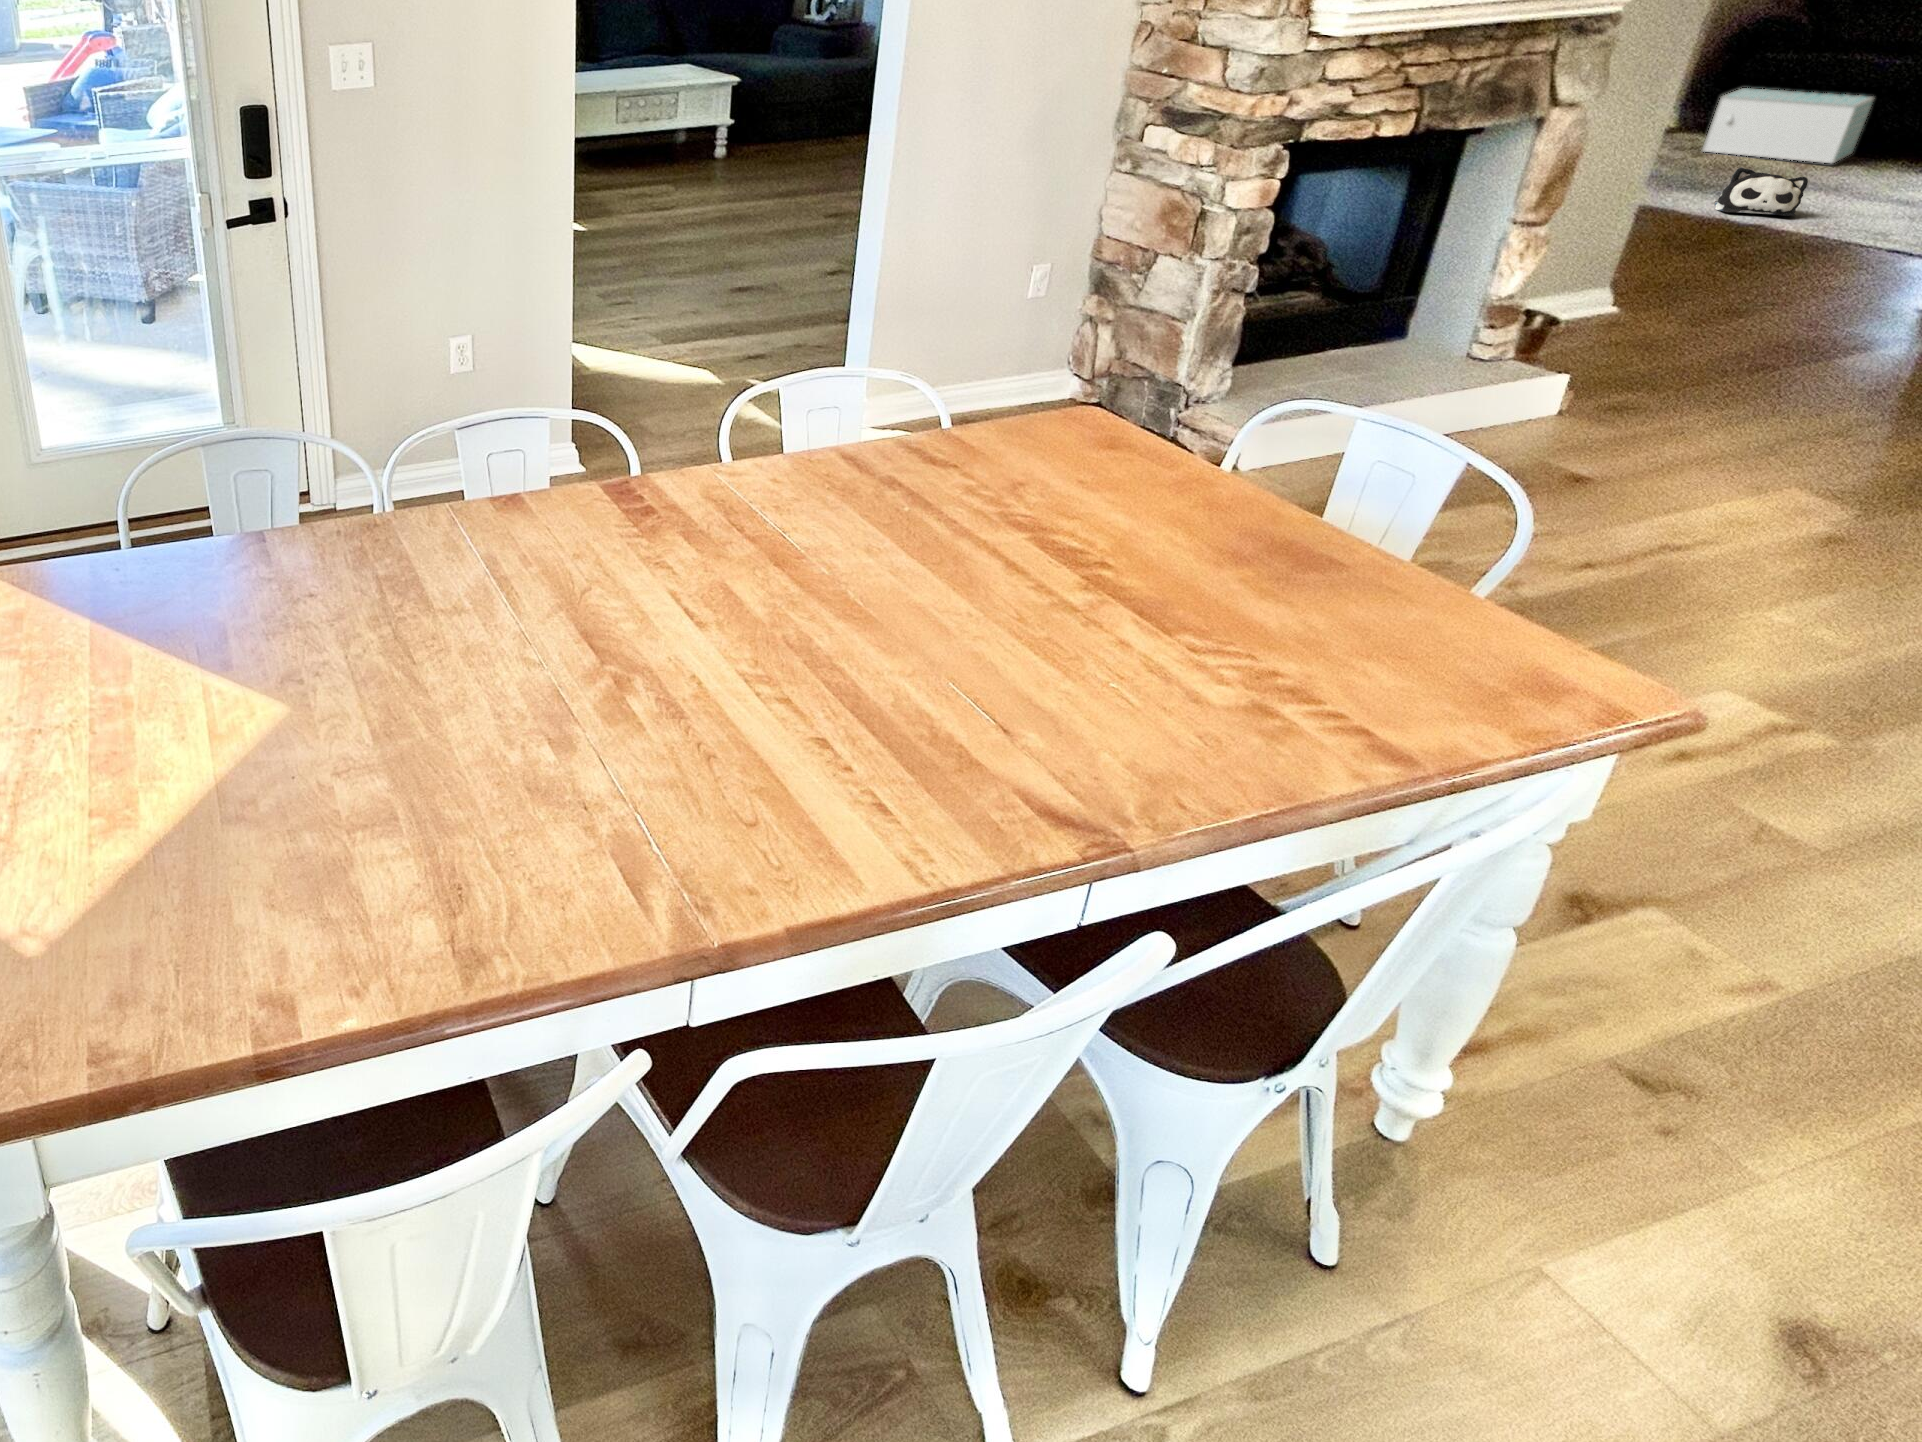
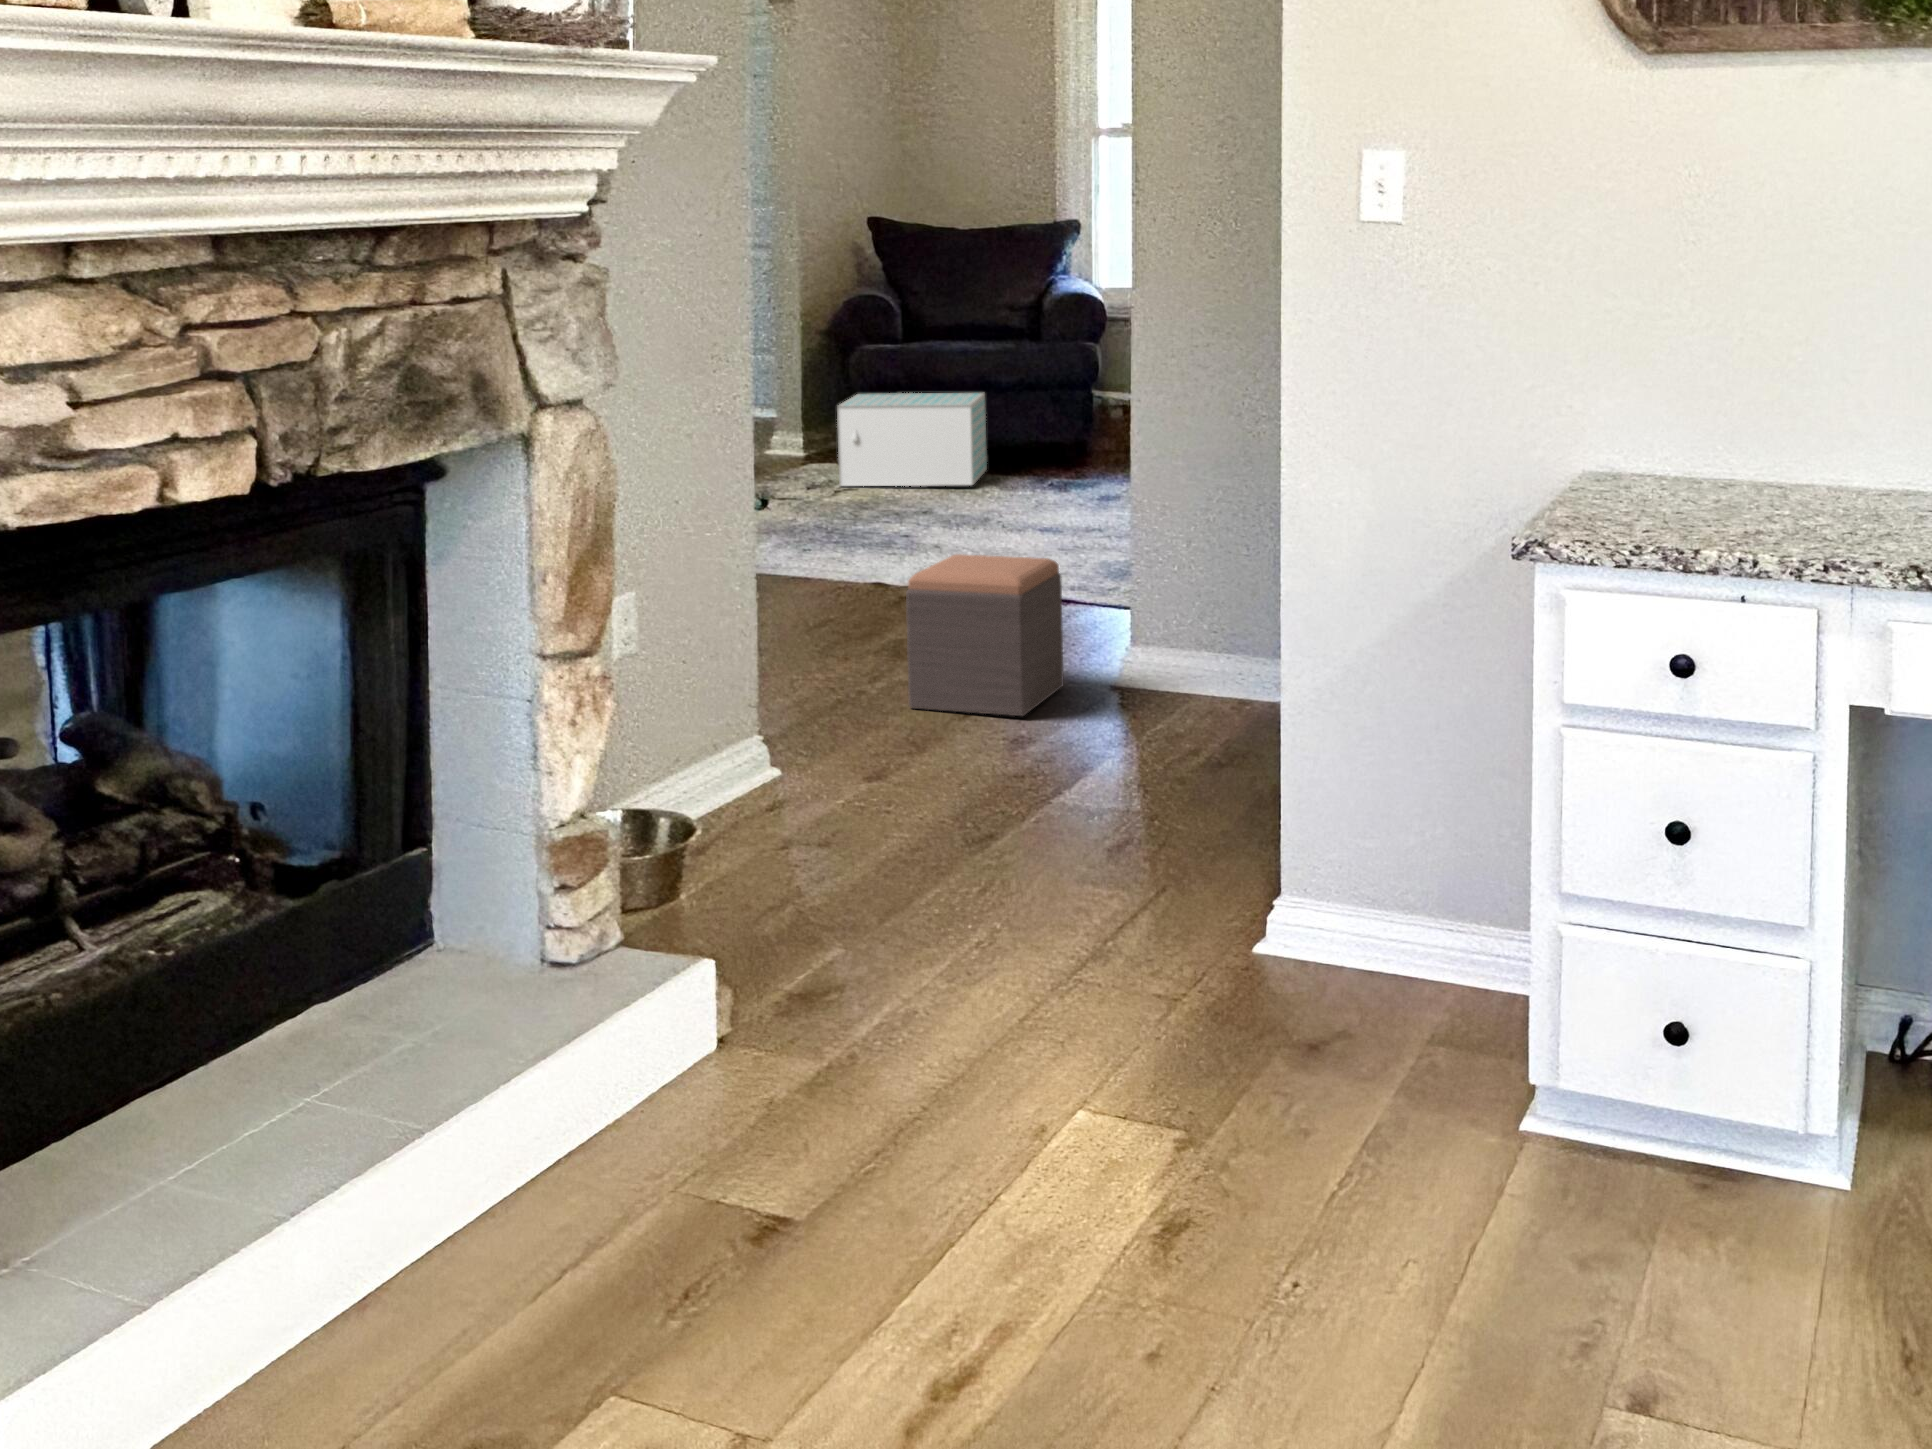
plush toy: present [1714,167,1808,216] -> none [868,501,957,571]
footstool: none [1723,210,1894,314] -> present [906,554,1064,716]

